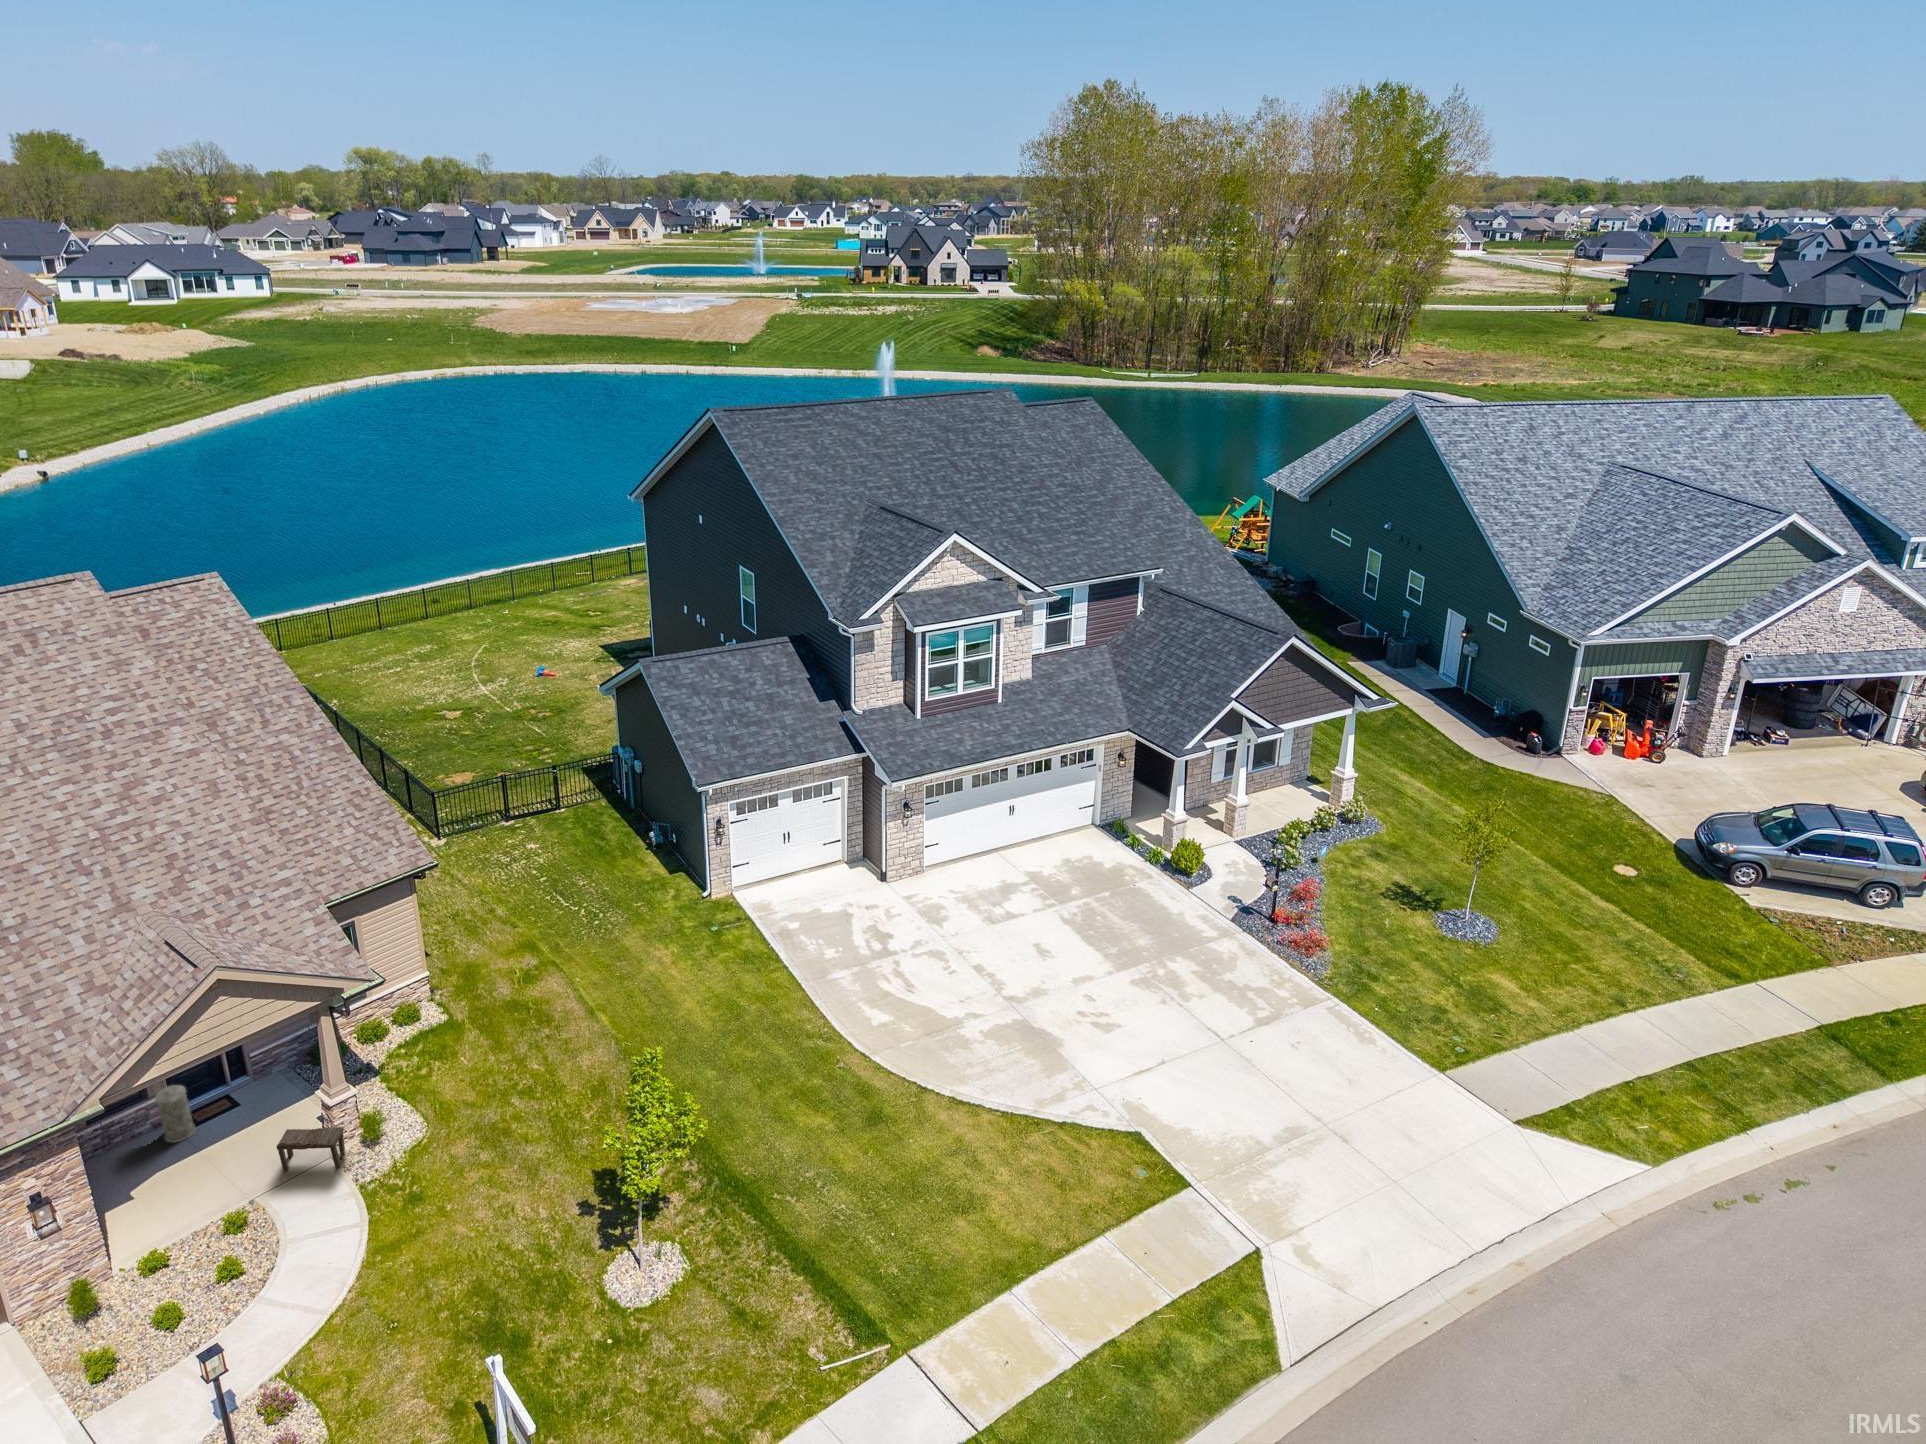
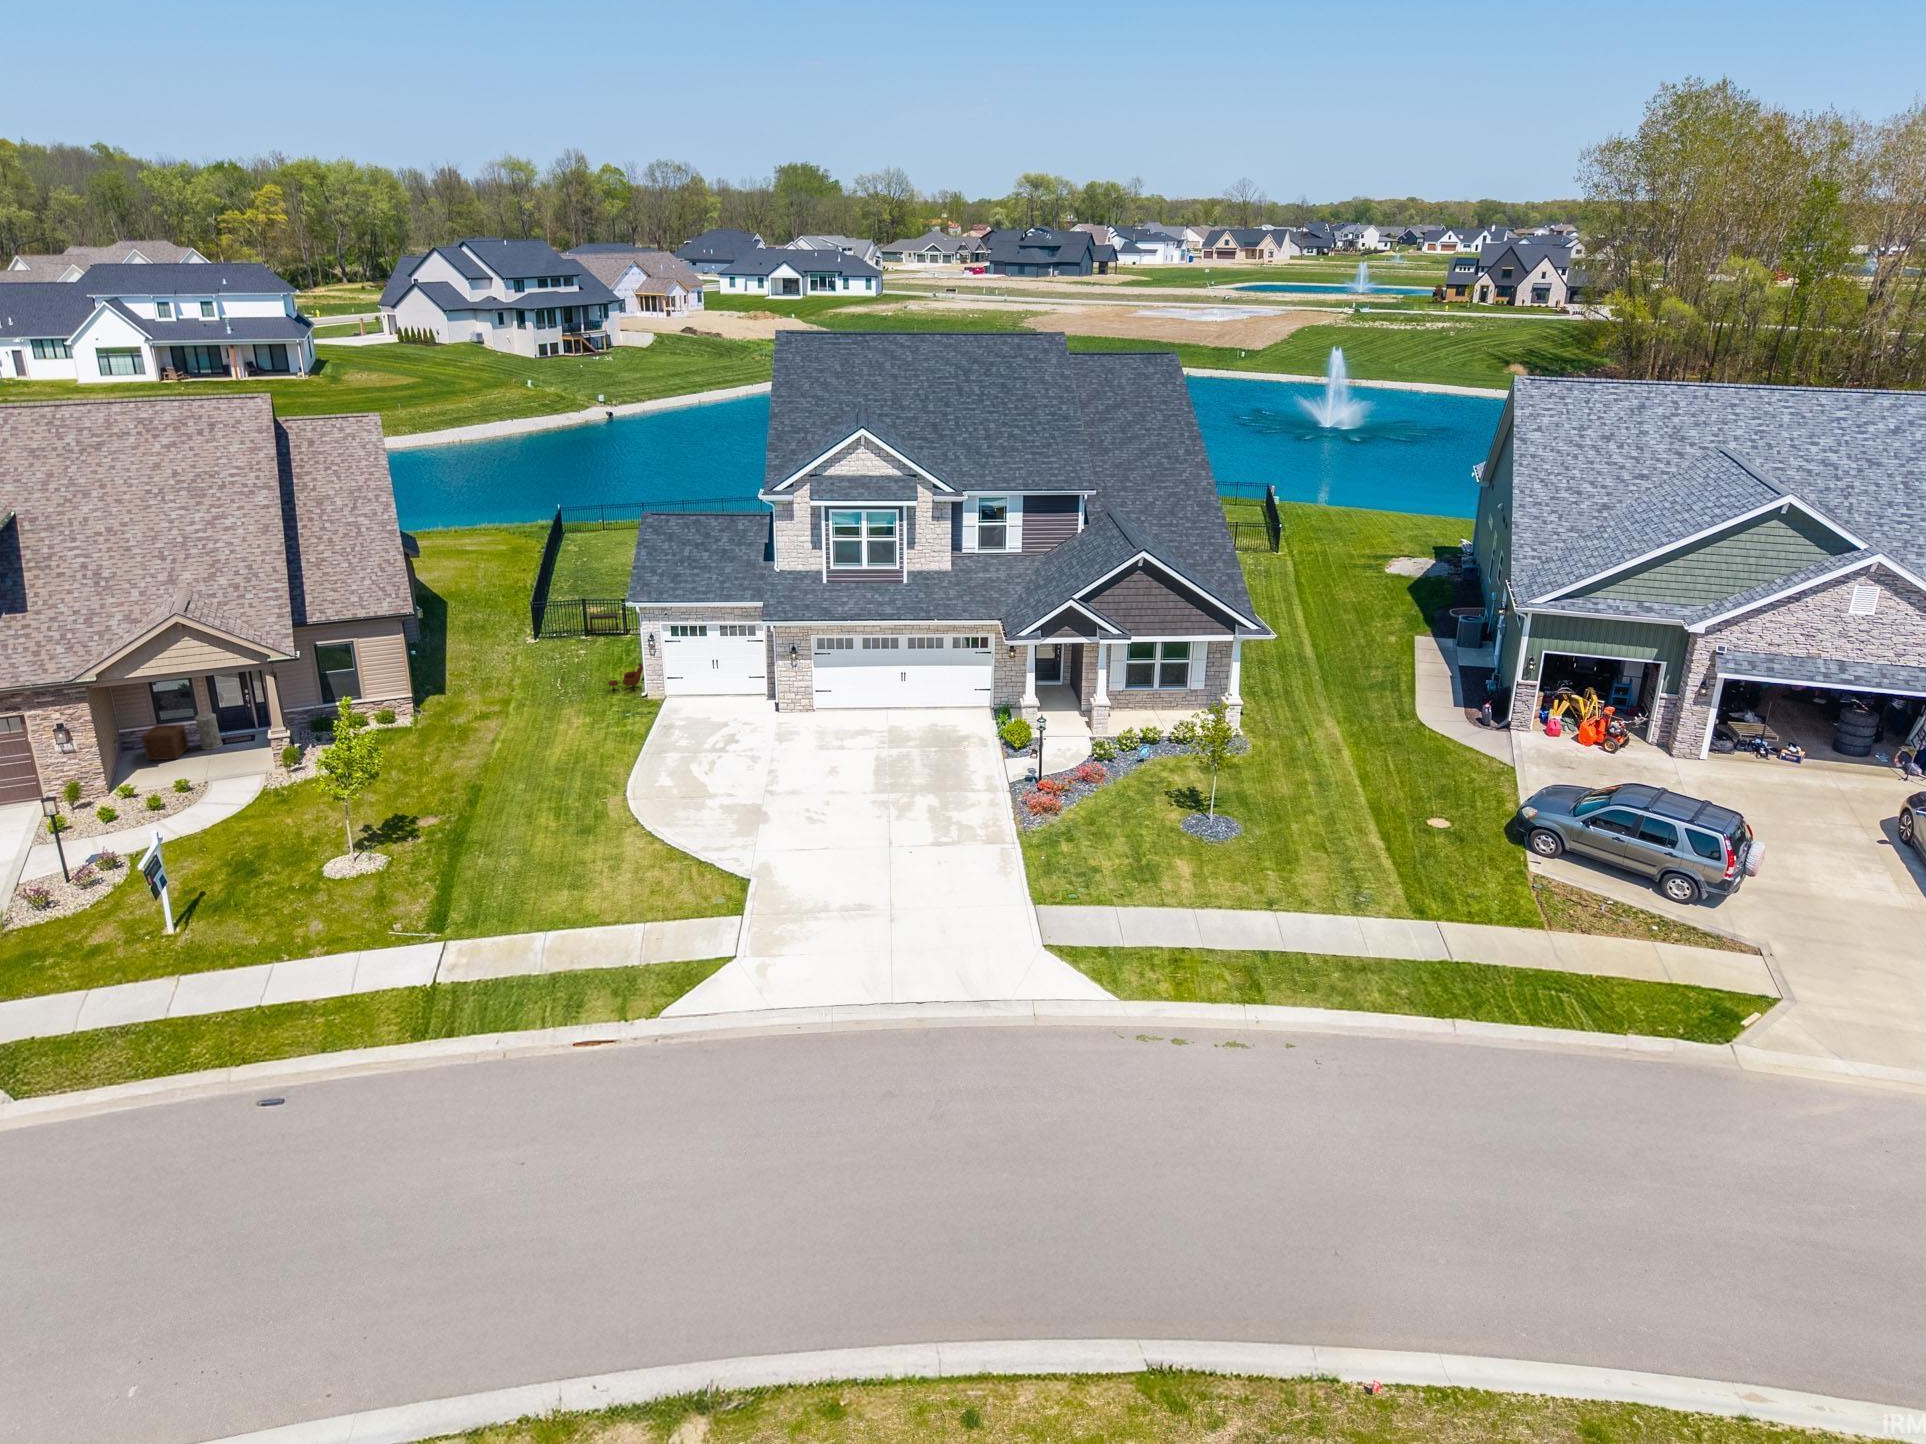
lounge chair: none [658,858,700,905] -> present [608,663,643,692]
wooden crate: none [89,1116,148,1188] -> present [142,724,189,760]
bench: present [277,1127,345,1171] -> present [590,613,619,632]

